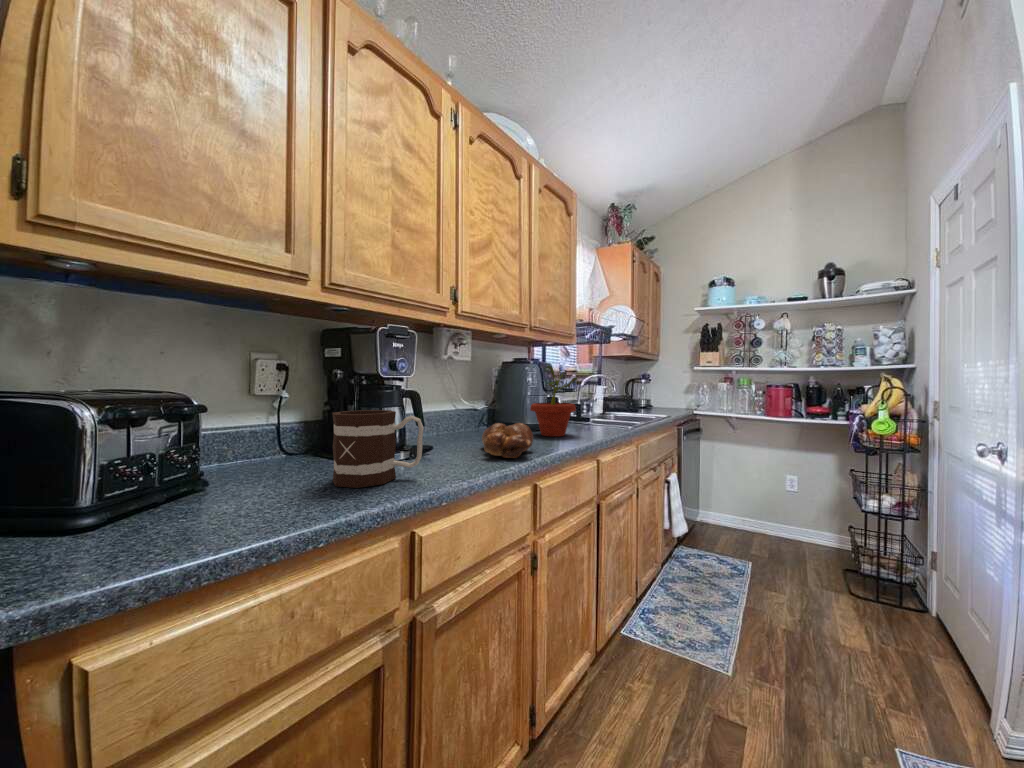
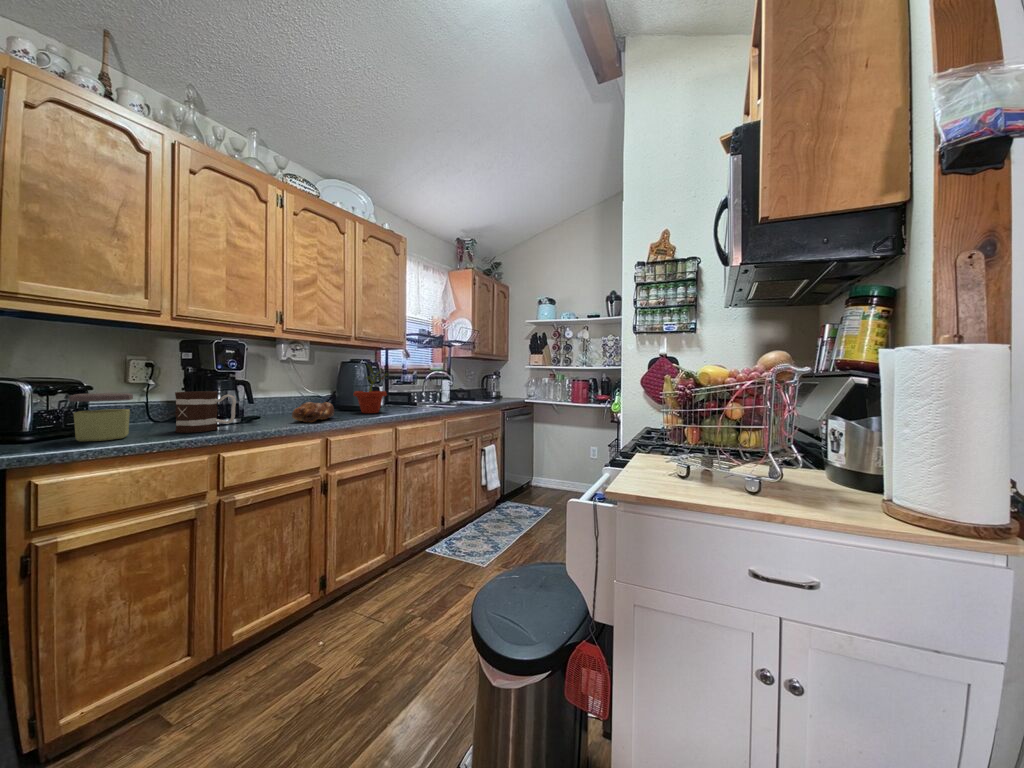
jar: none [169,417,273,518] -> present [69,393,133,441]

